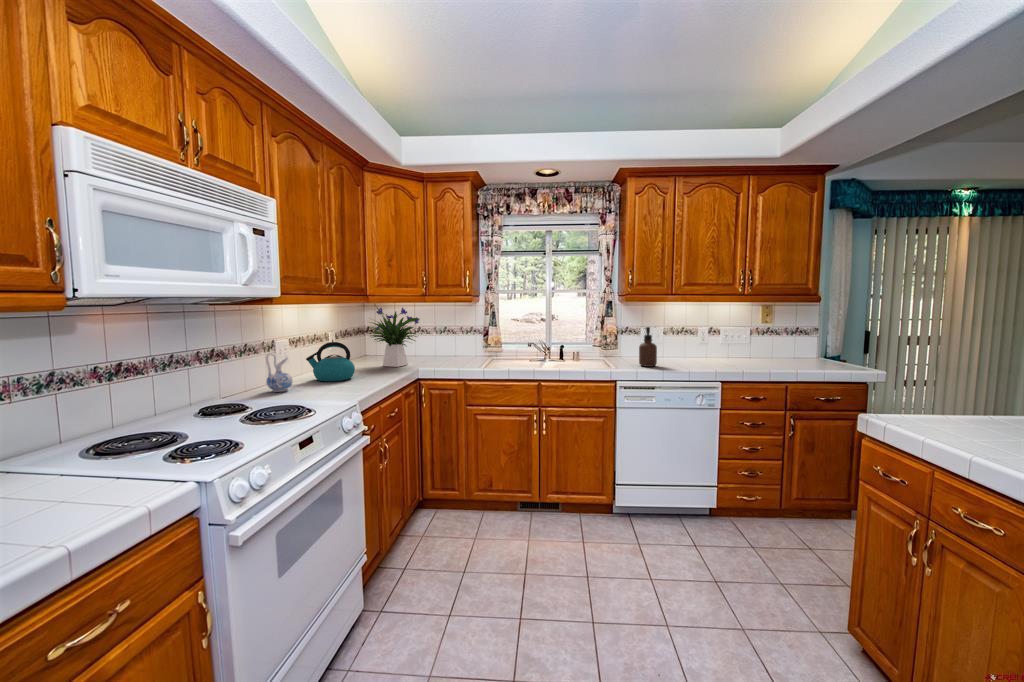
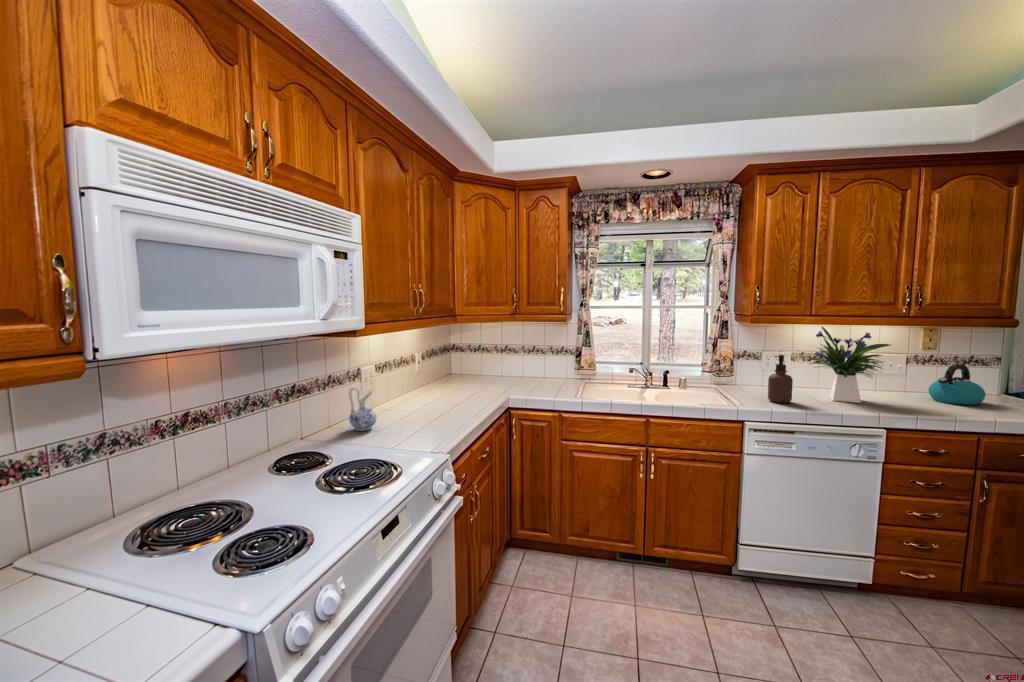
flower arrangement: present [370,308,419,367] -> present [809,327,891,403]
kettle: present [306,342,355,381] -> present [928,364,985,405]

